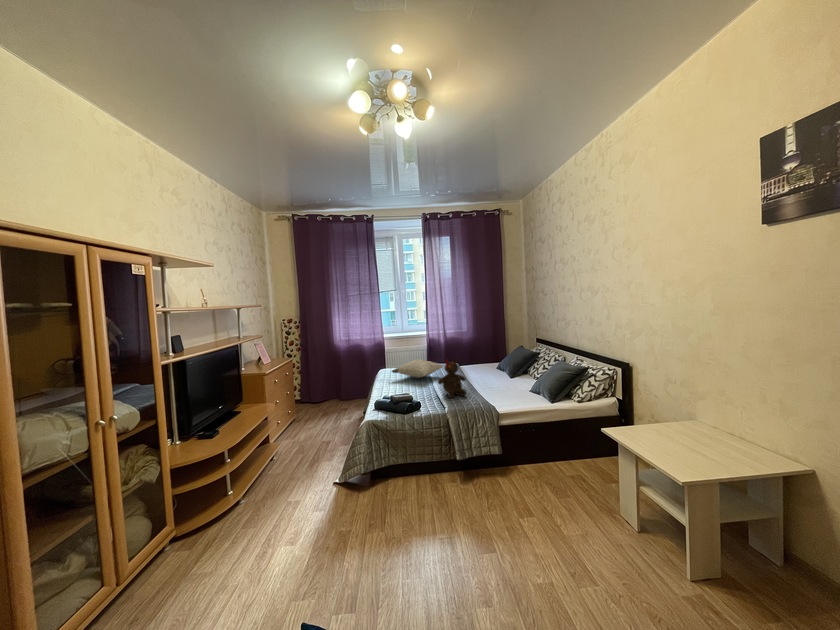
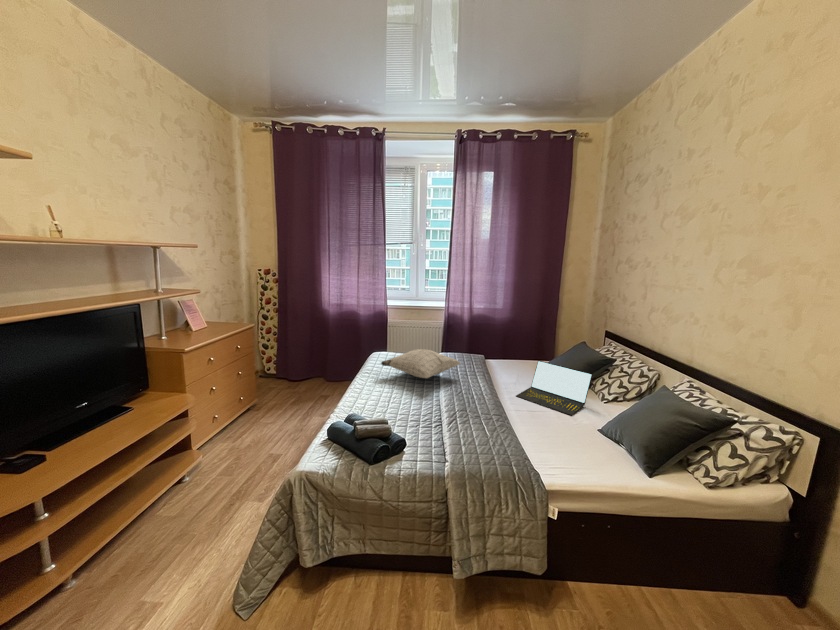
teddy bear: present [438,359,467,398] -> none [443,364,491,433]
laptop: none [481,359,525,387] -> present [516,361,592,416]

